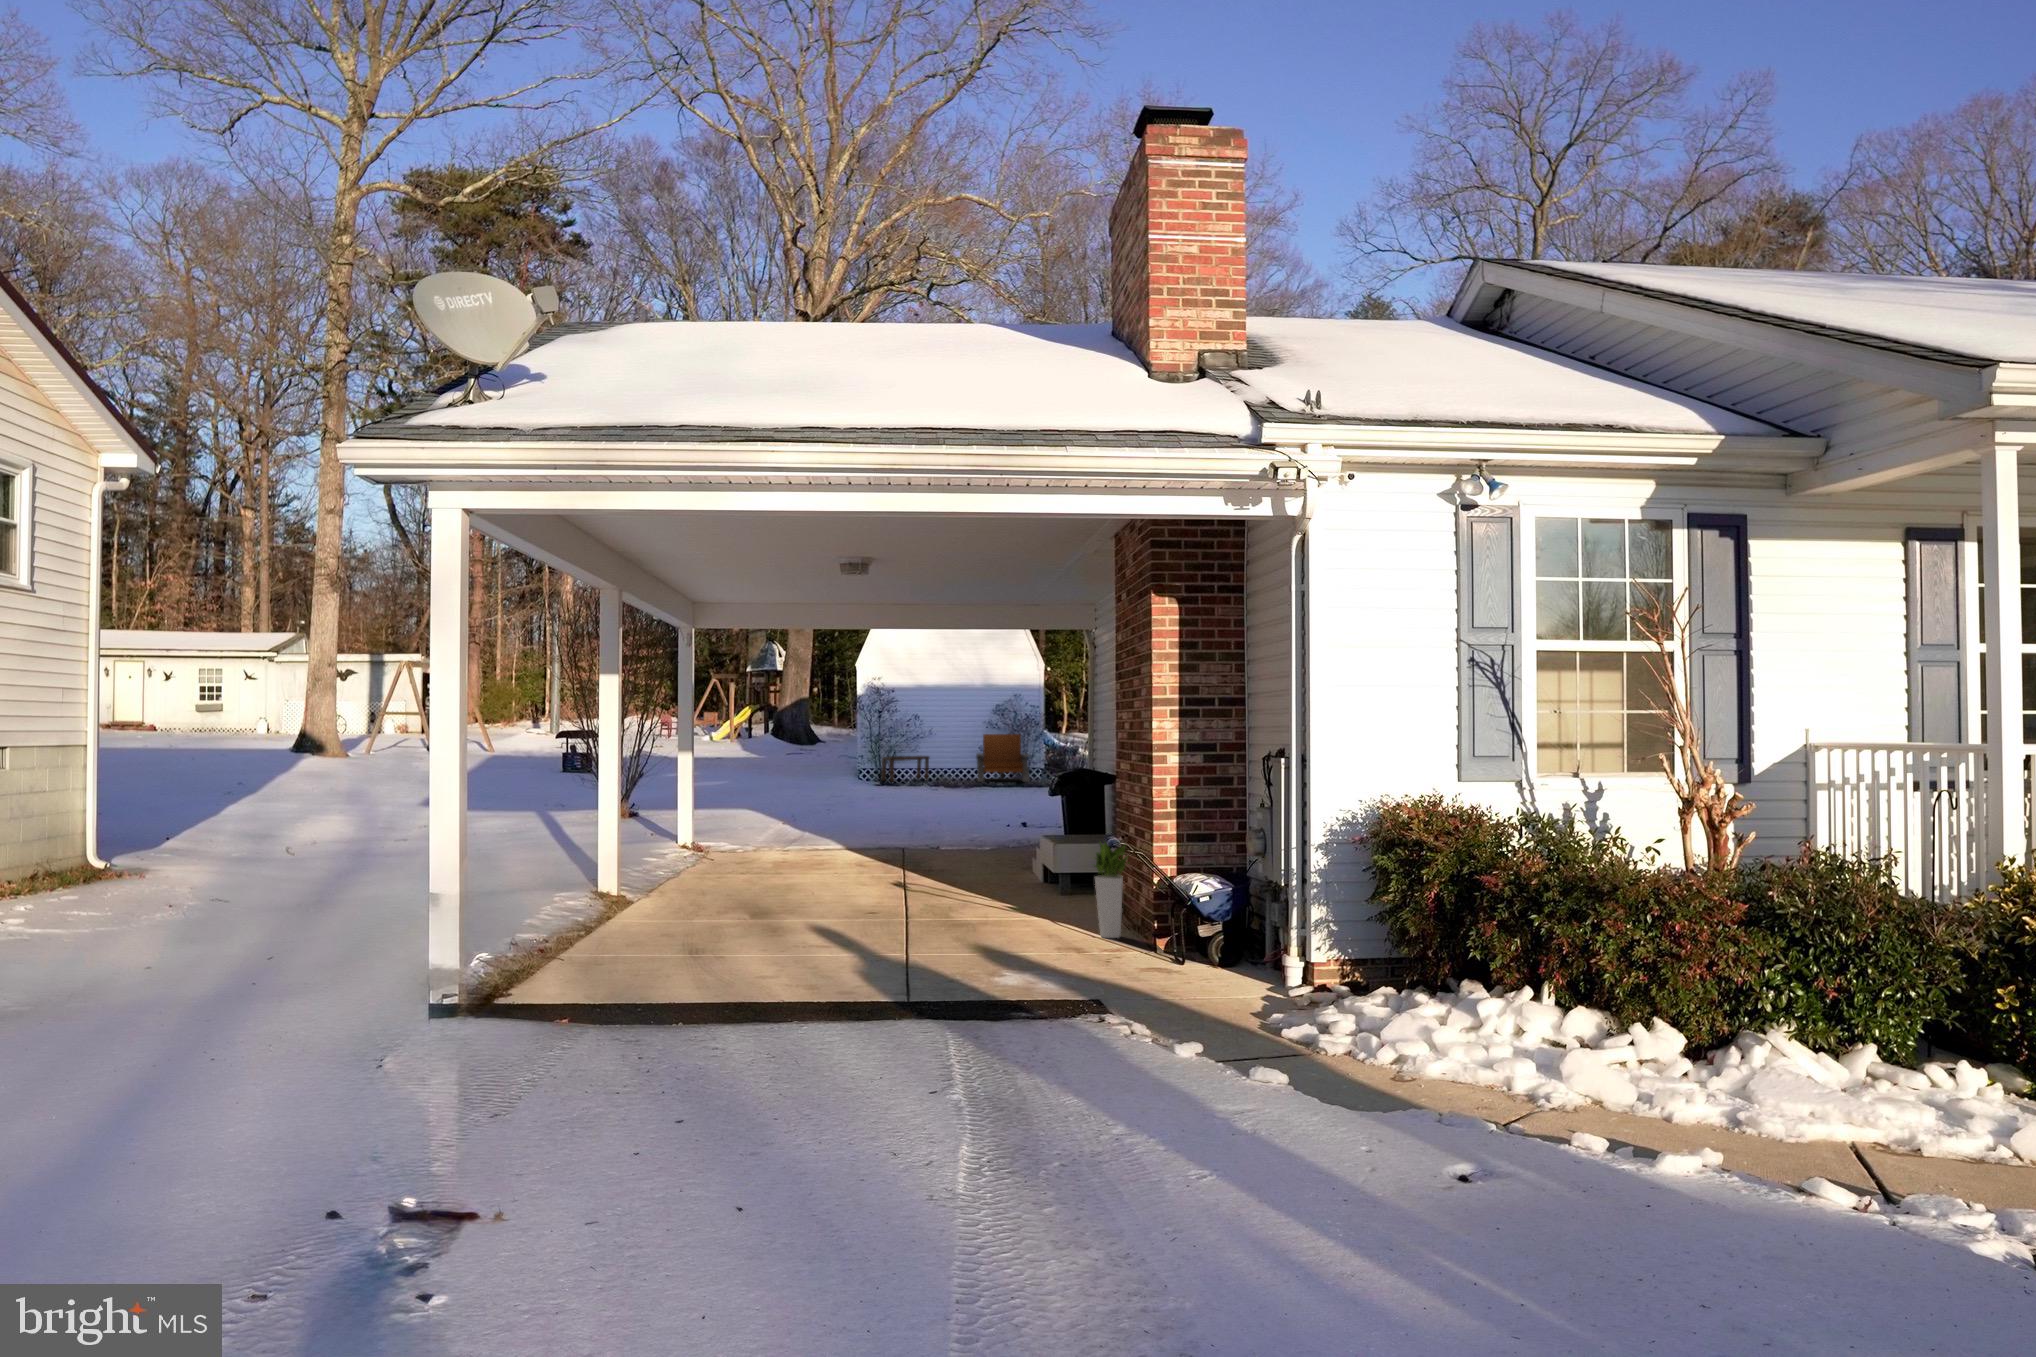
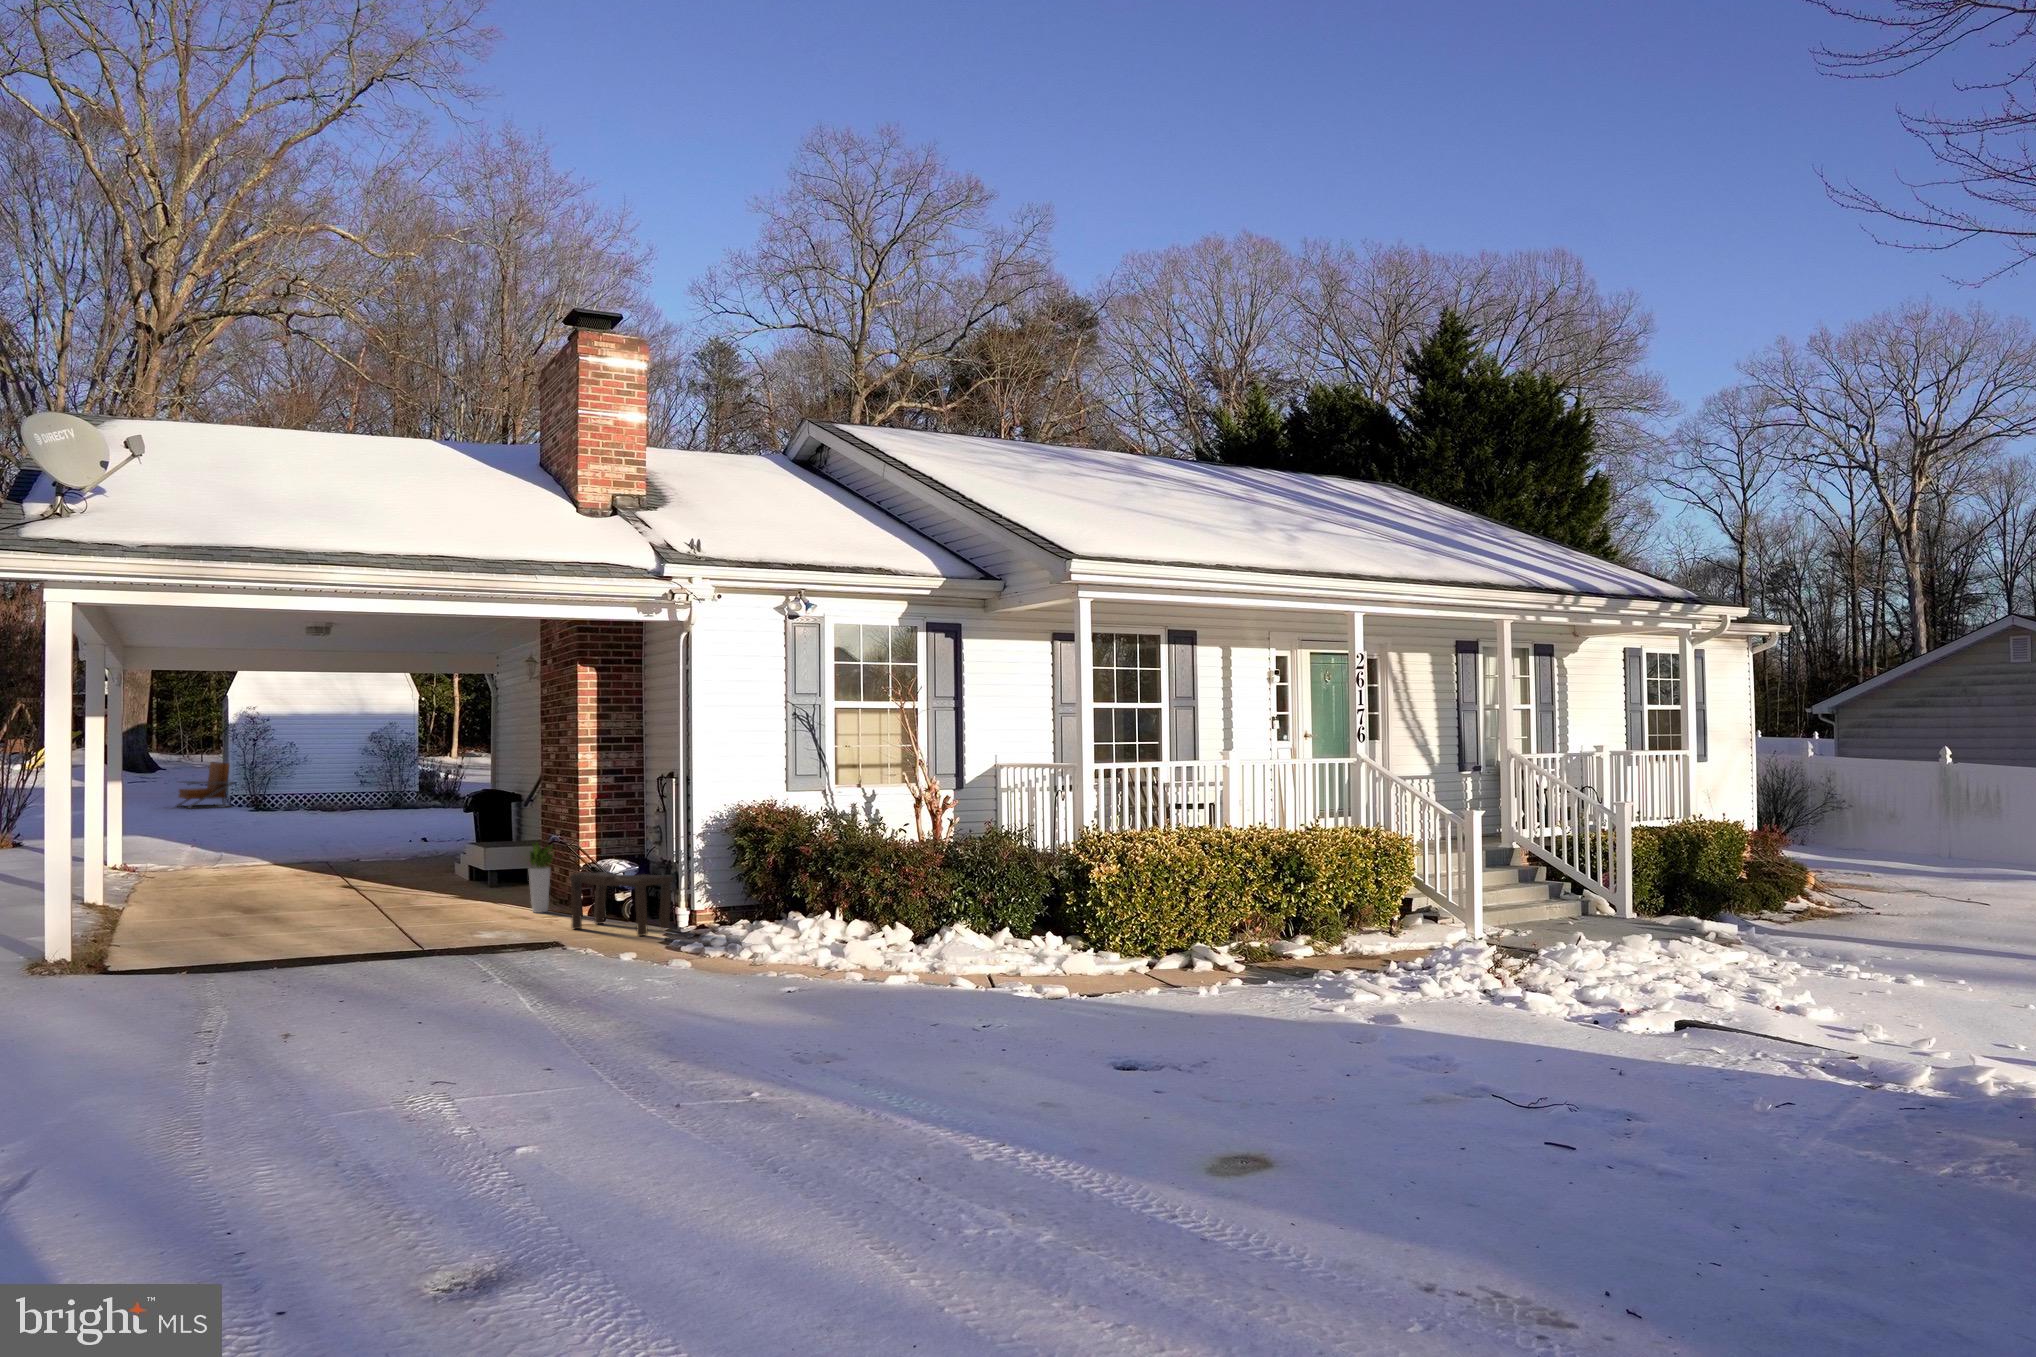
lounge chair: present [976,734,1030,782] -> present [176,762,233,809]
bench: present [882,755,929,782] -> present [570,872,673,936]

